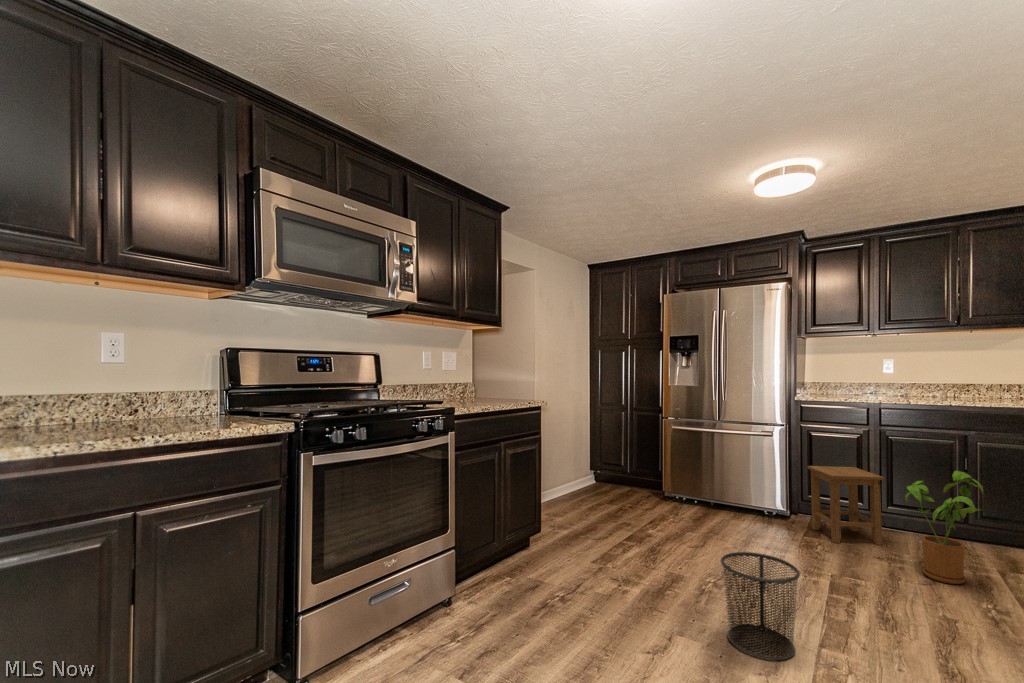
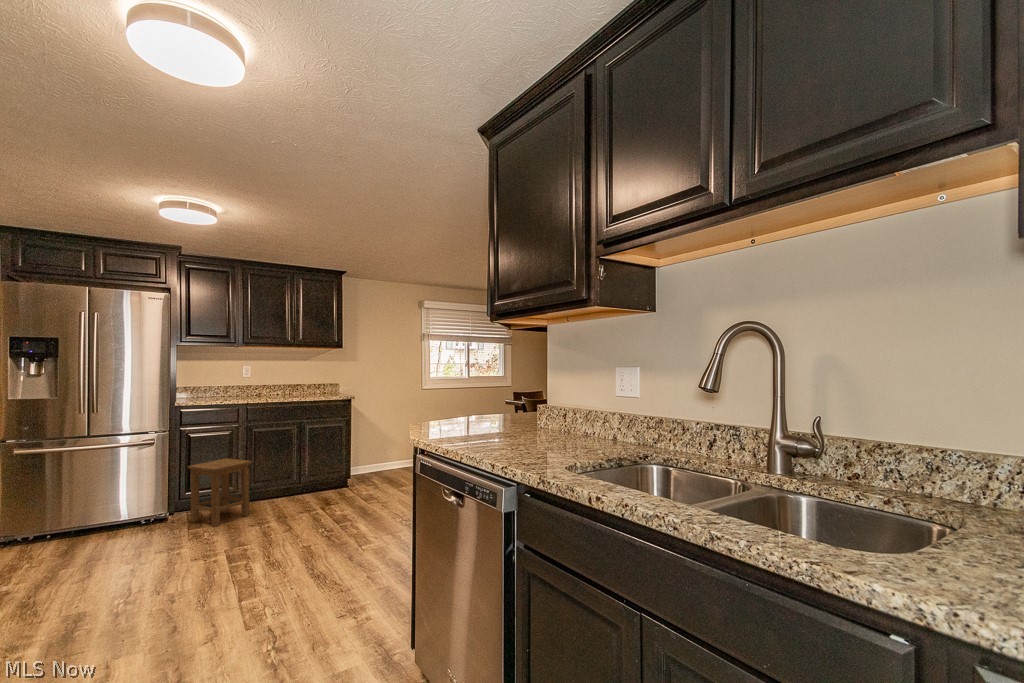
house plant: present [905,471,983,584] -> none [271,445,318,526]
waste bin: present [721,552,800,660] -> none [157,545,230,637]

